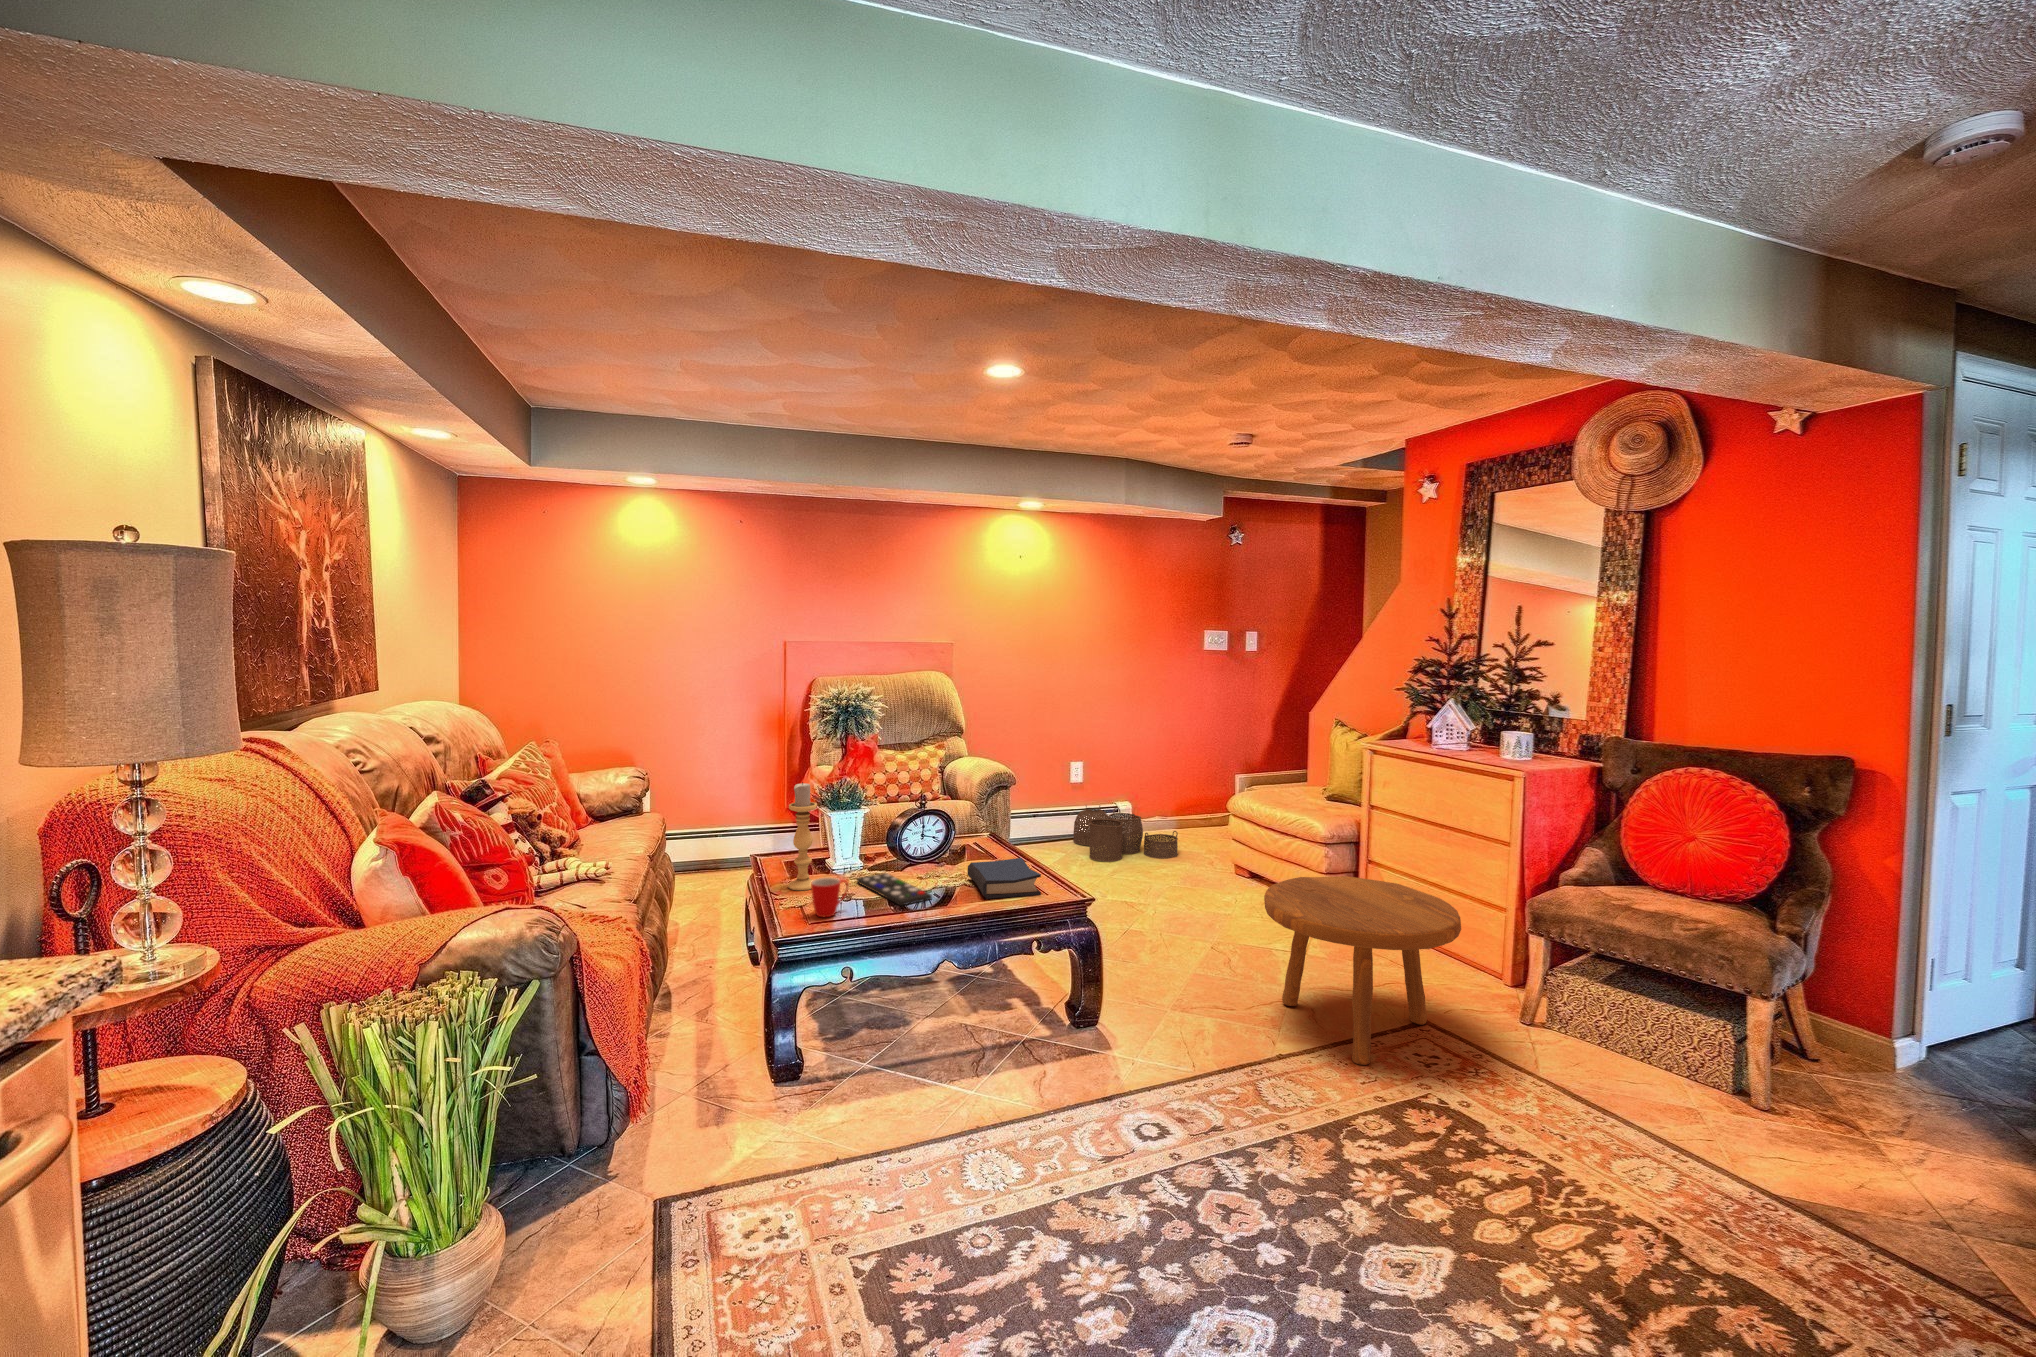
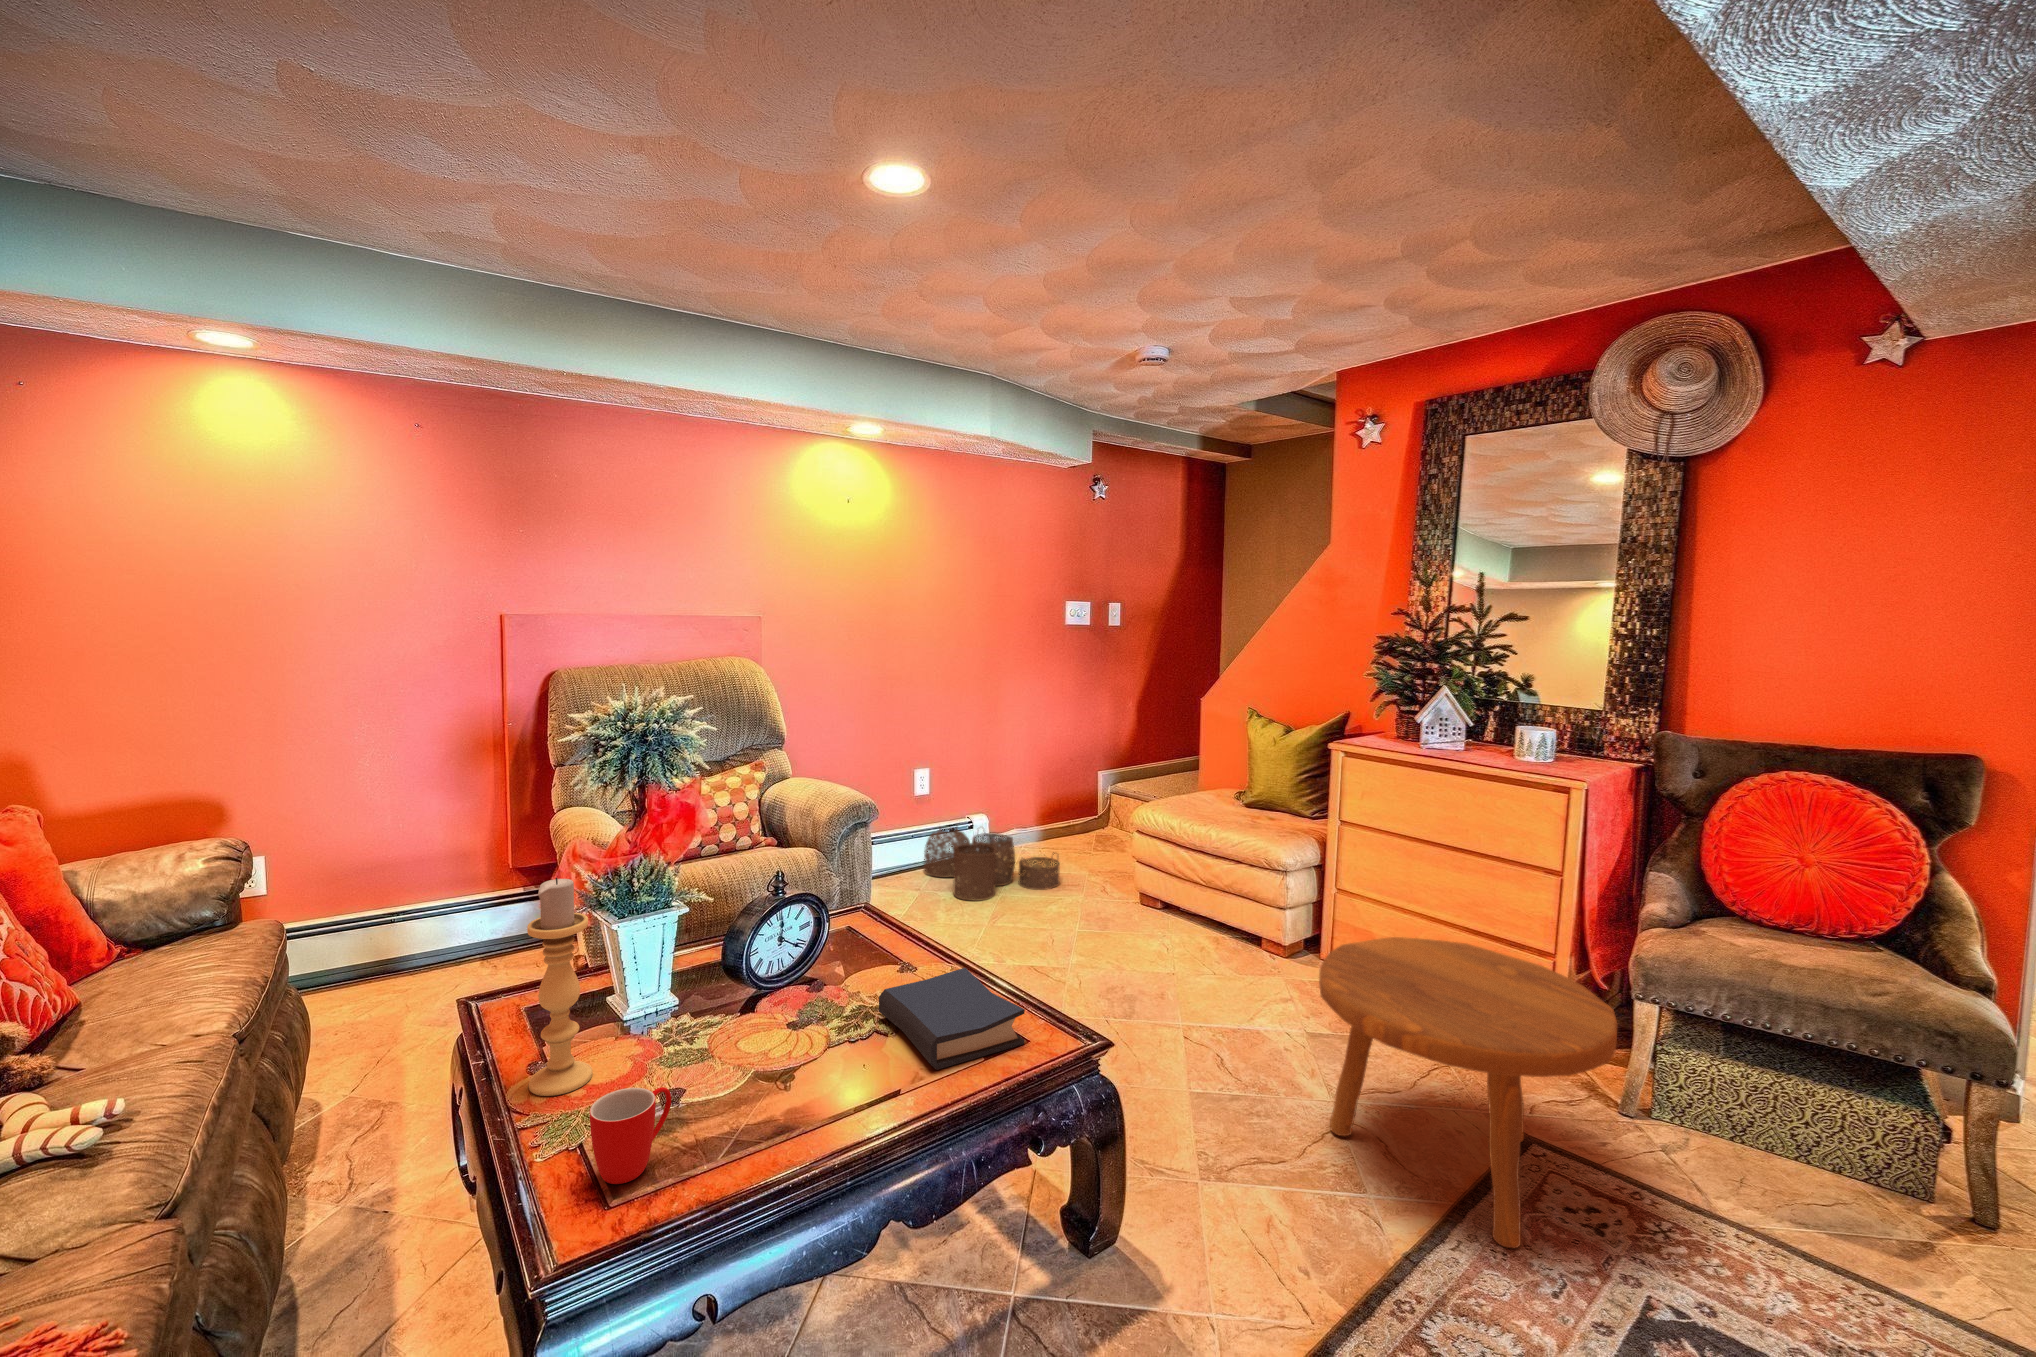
remote control: present [857,873,932,906] -> none [673,1023,834,1116]

